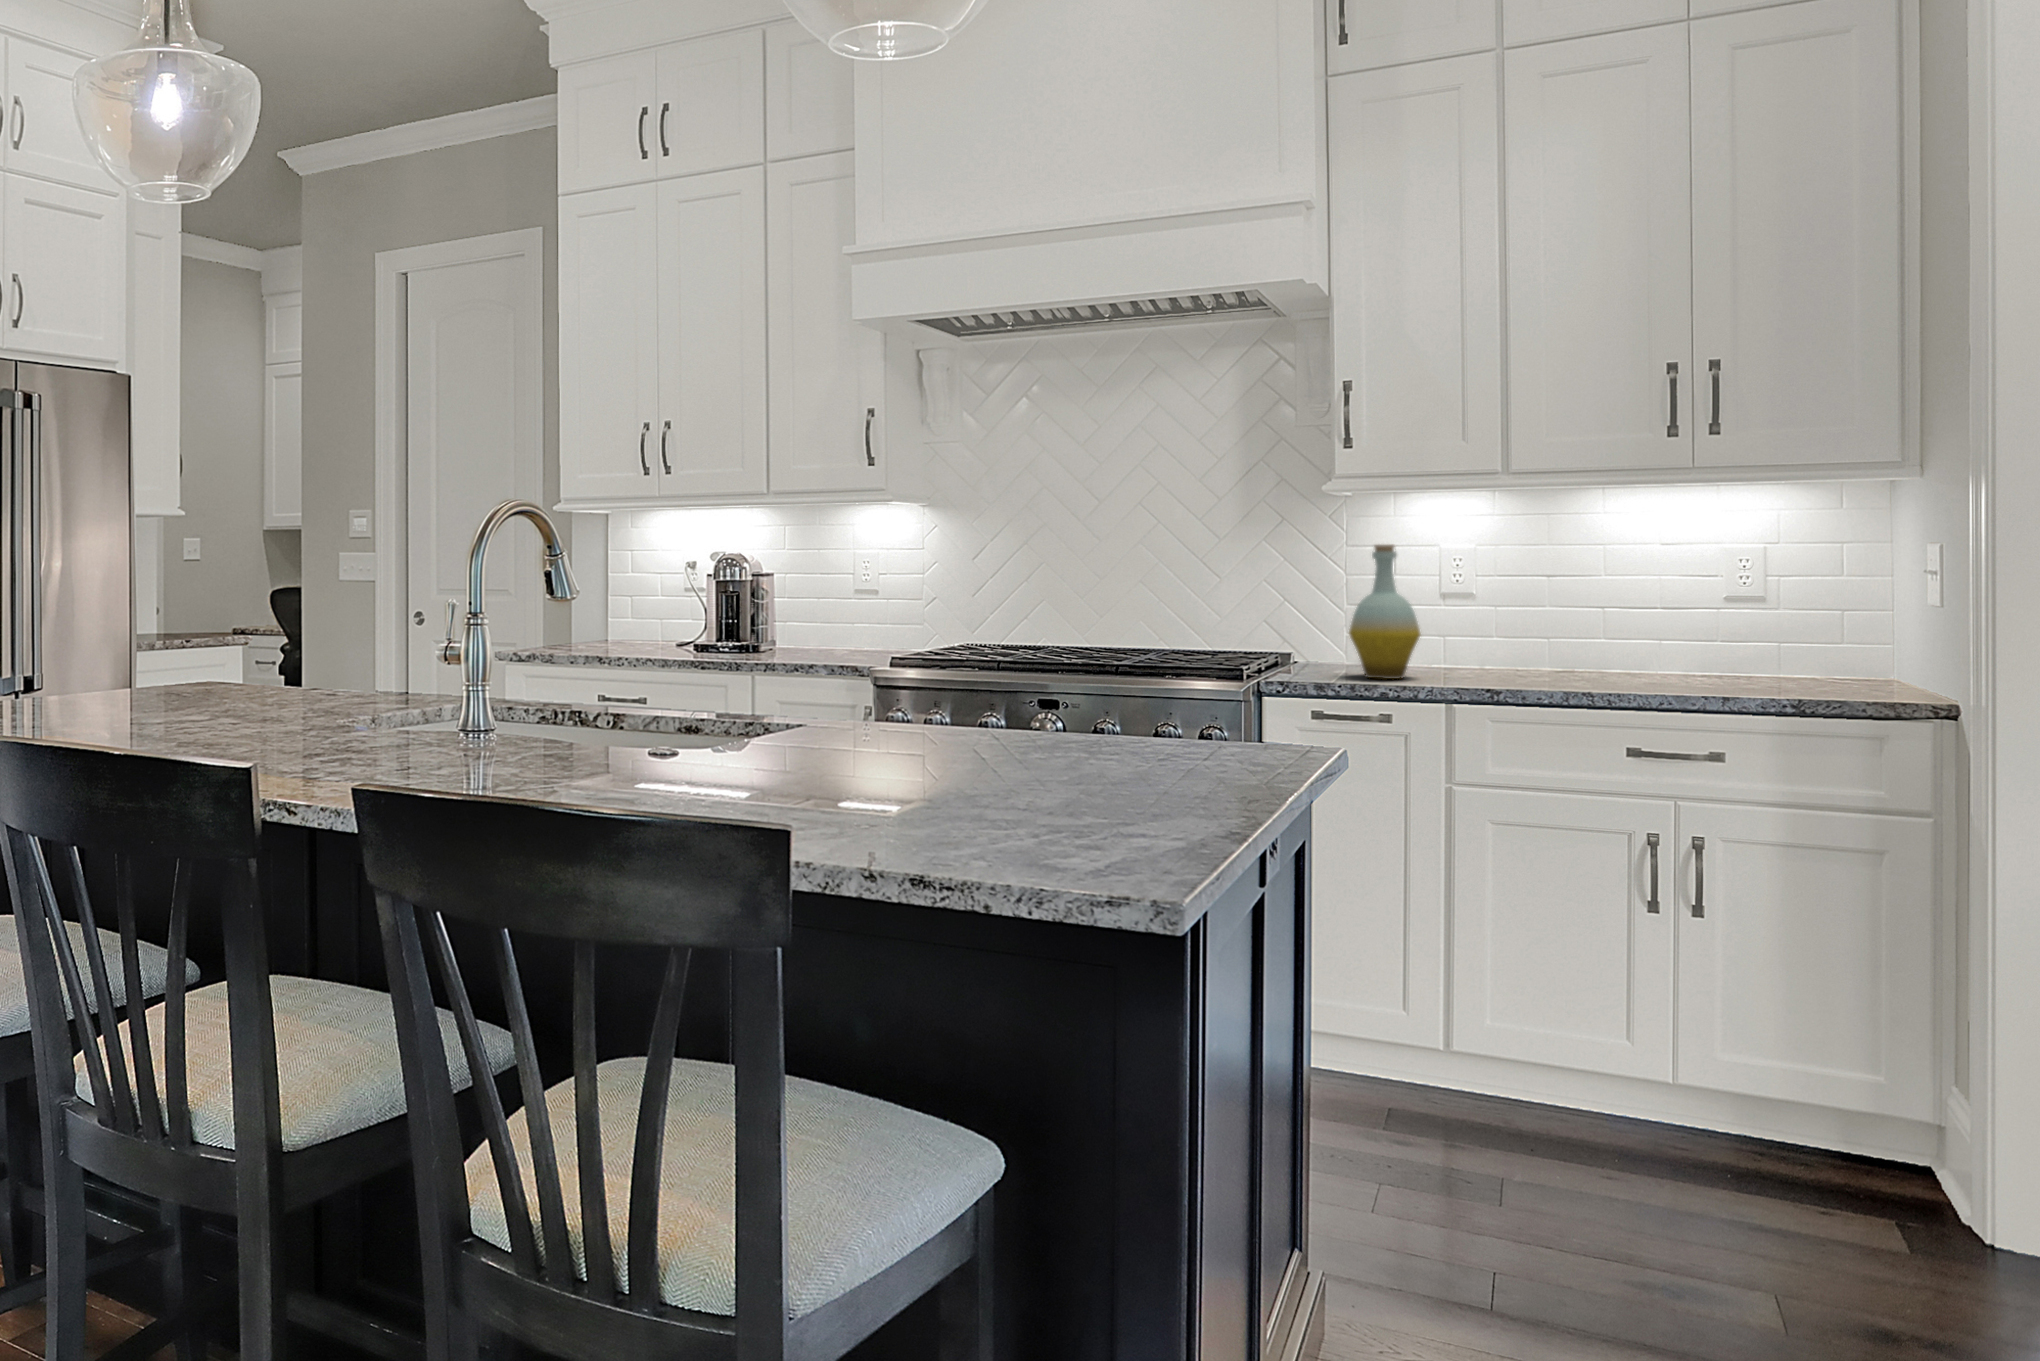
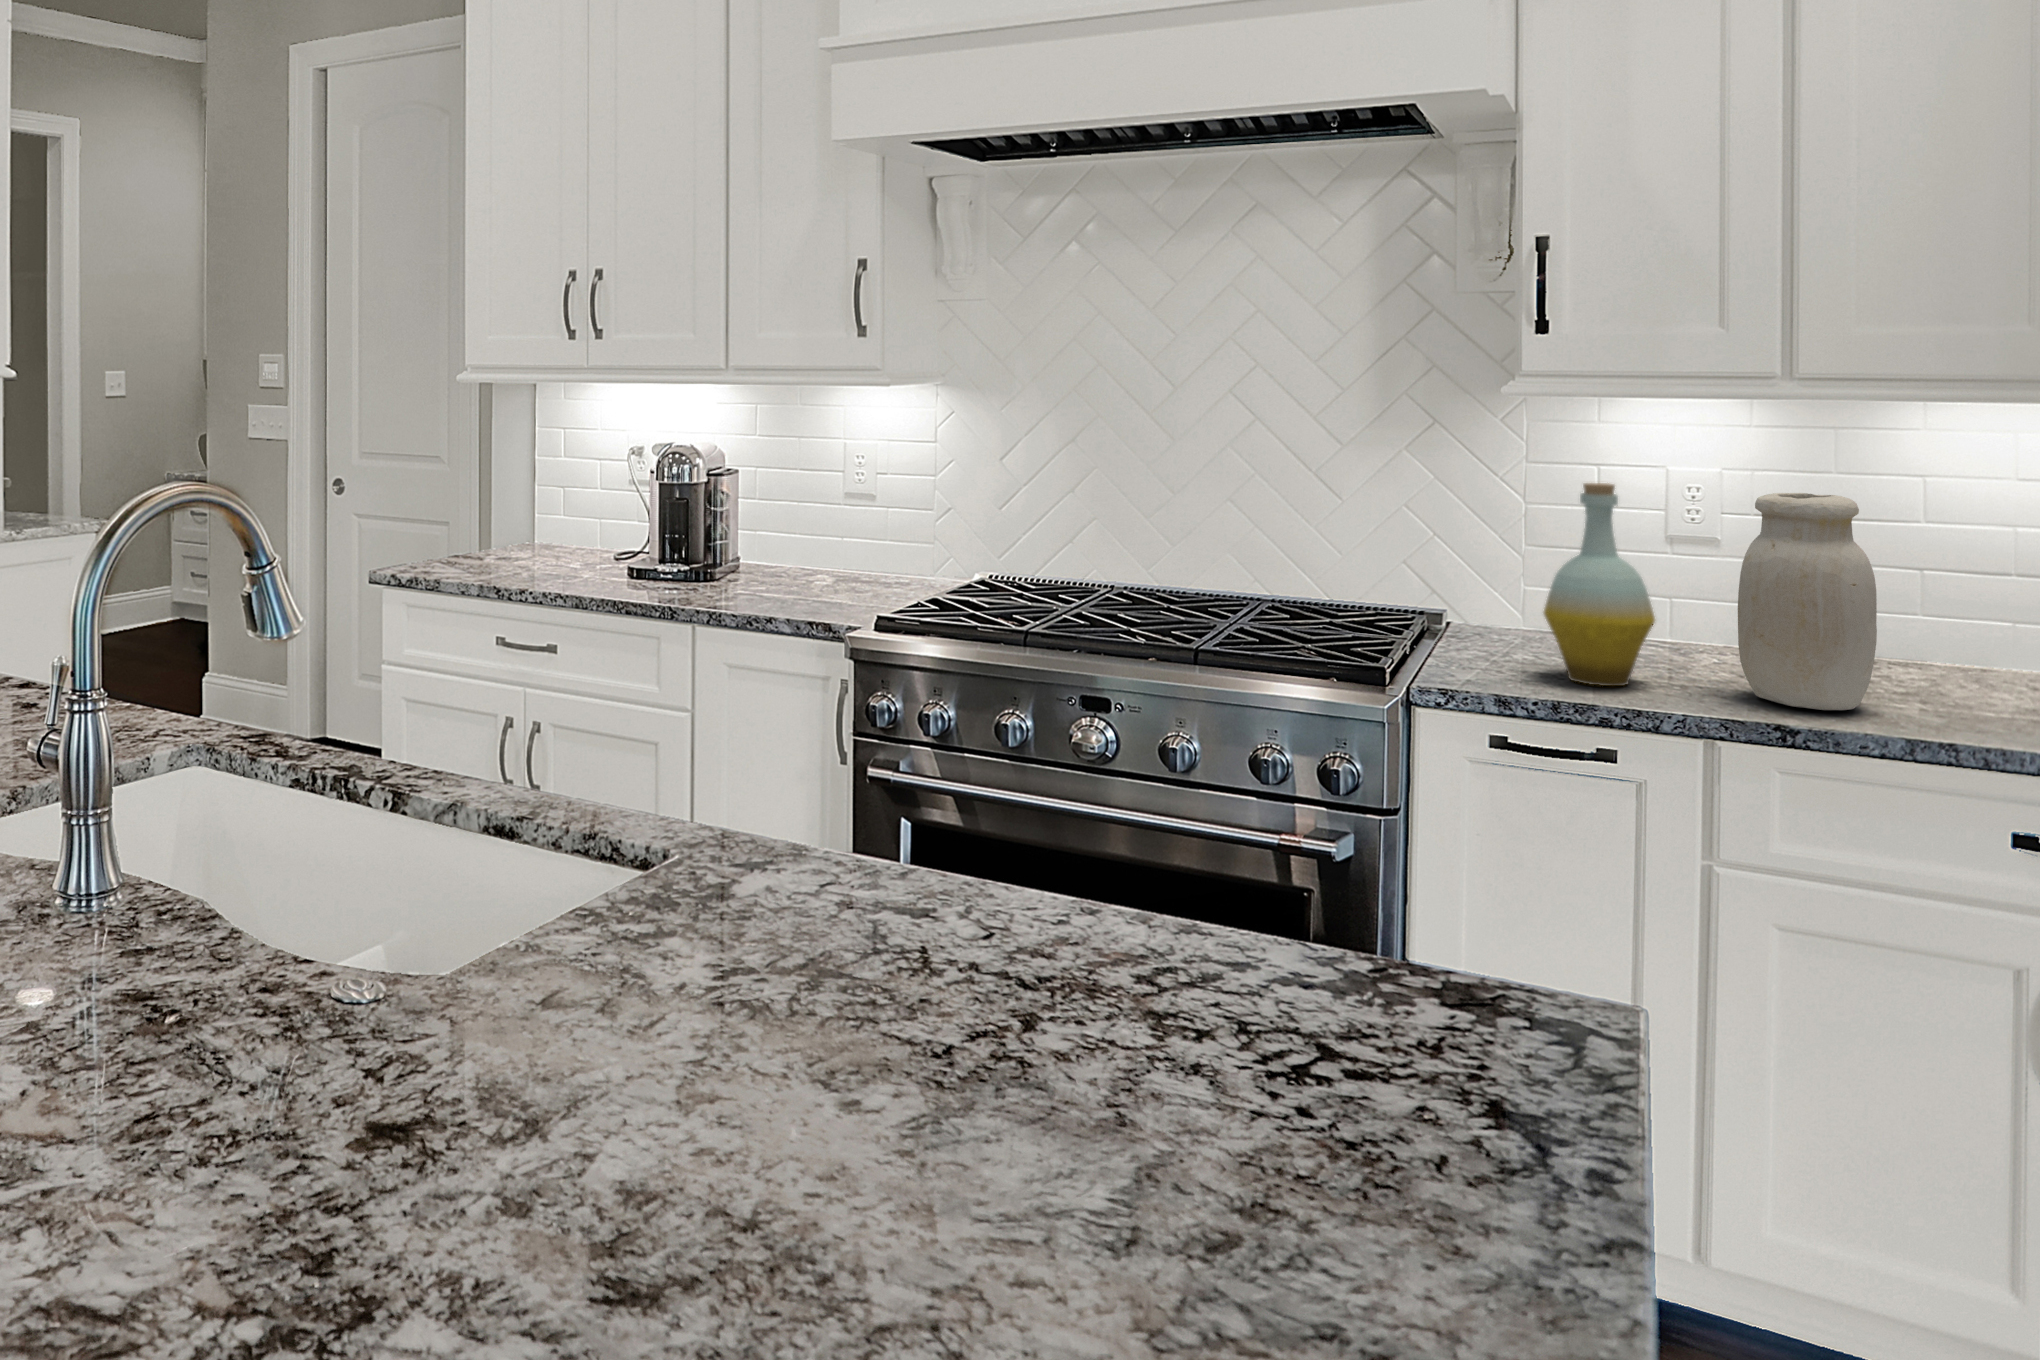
jar: none [1472,544,1557,683] -> present [1738,493,1877,710]

